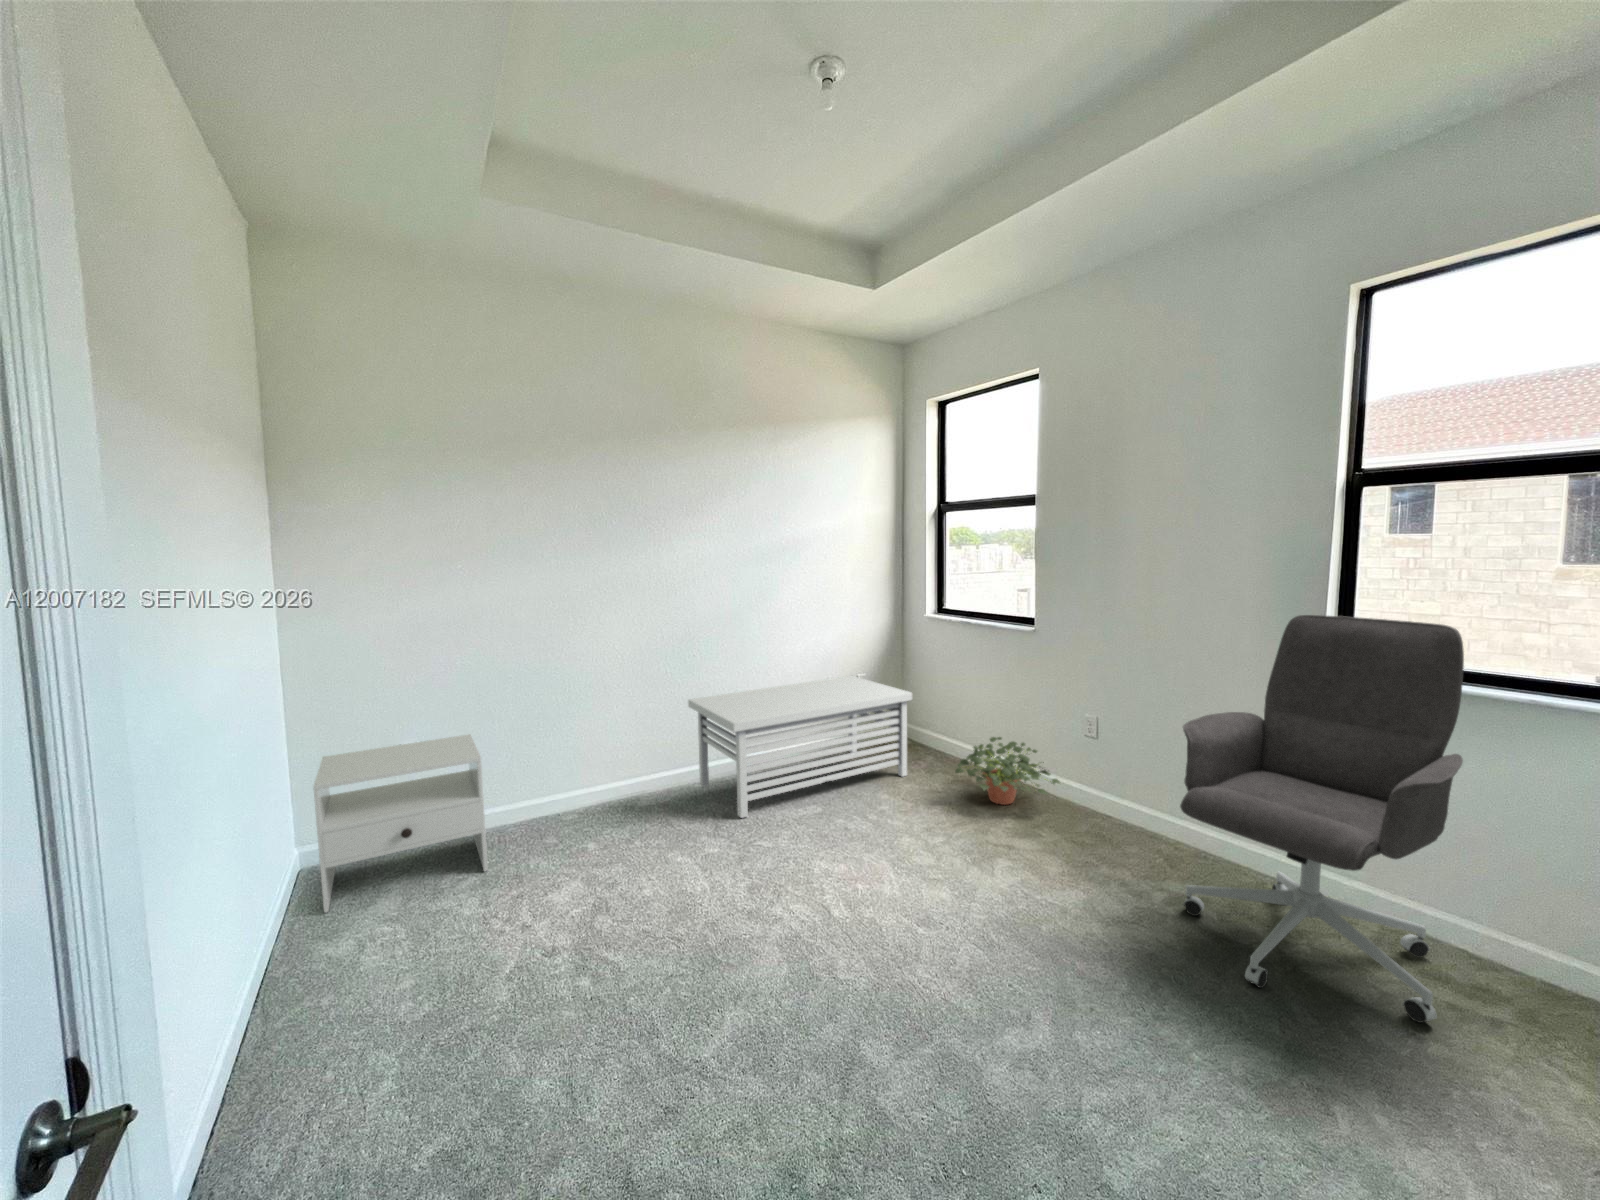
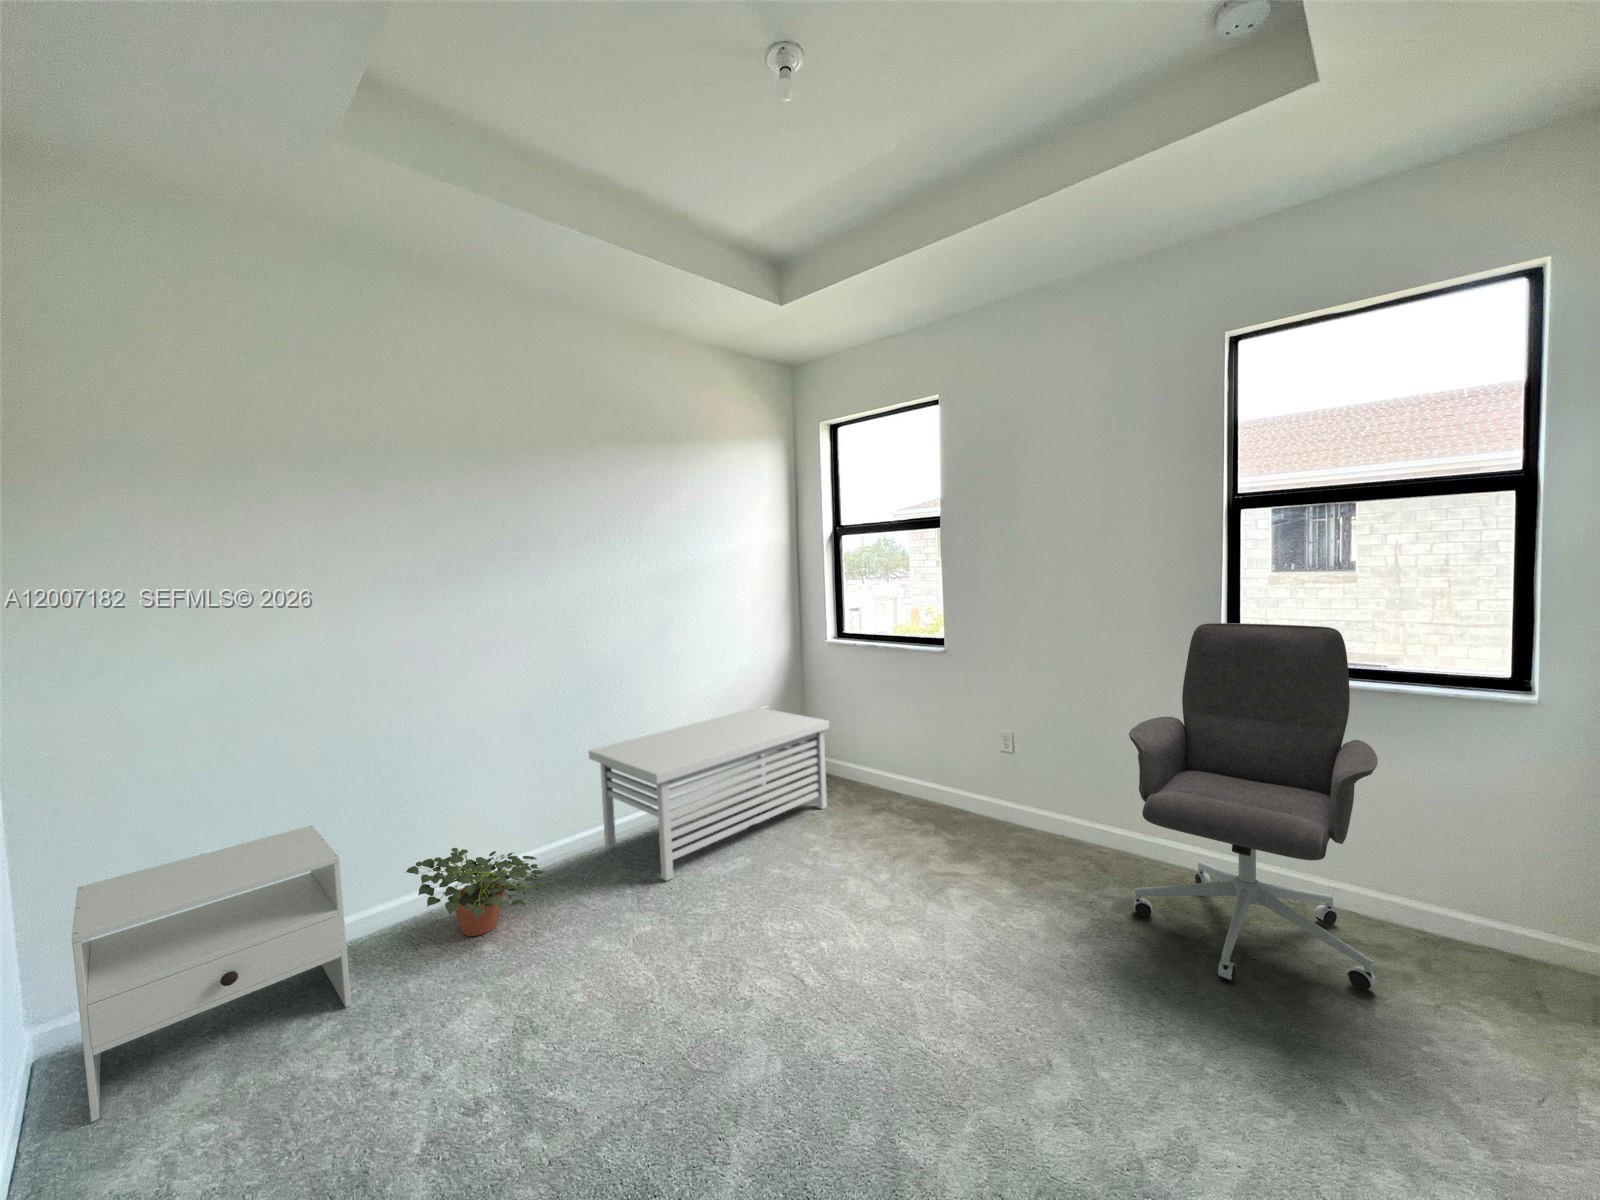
potted plant: present [955,737,1060,805] -> present [406,848,546,936]

